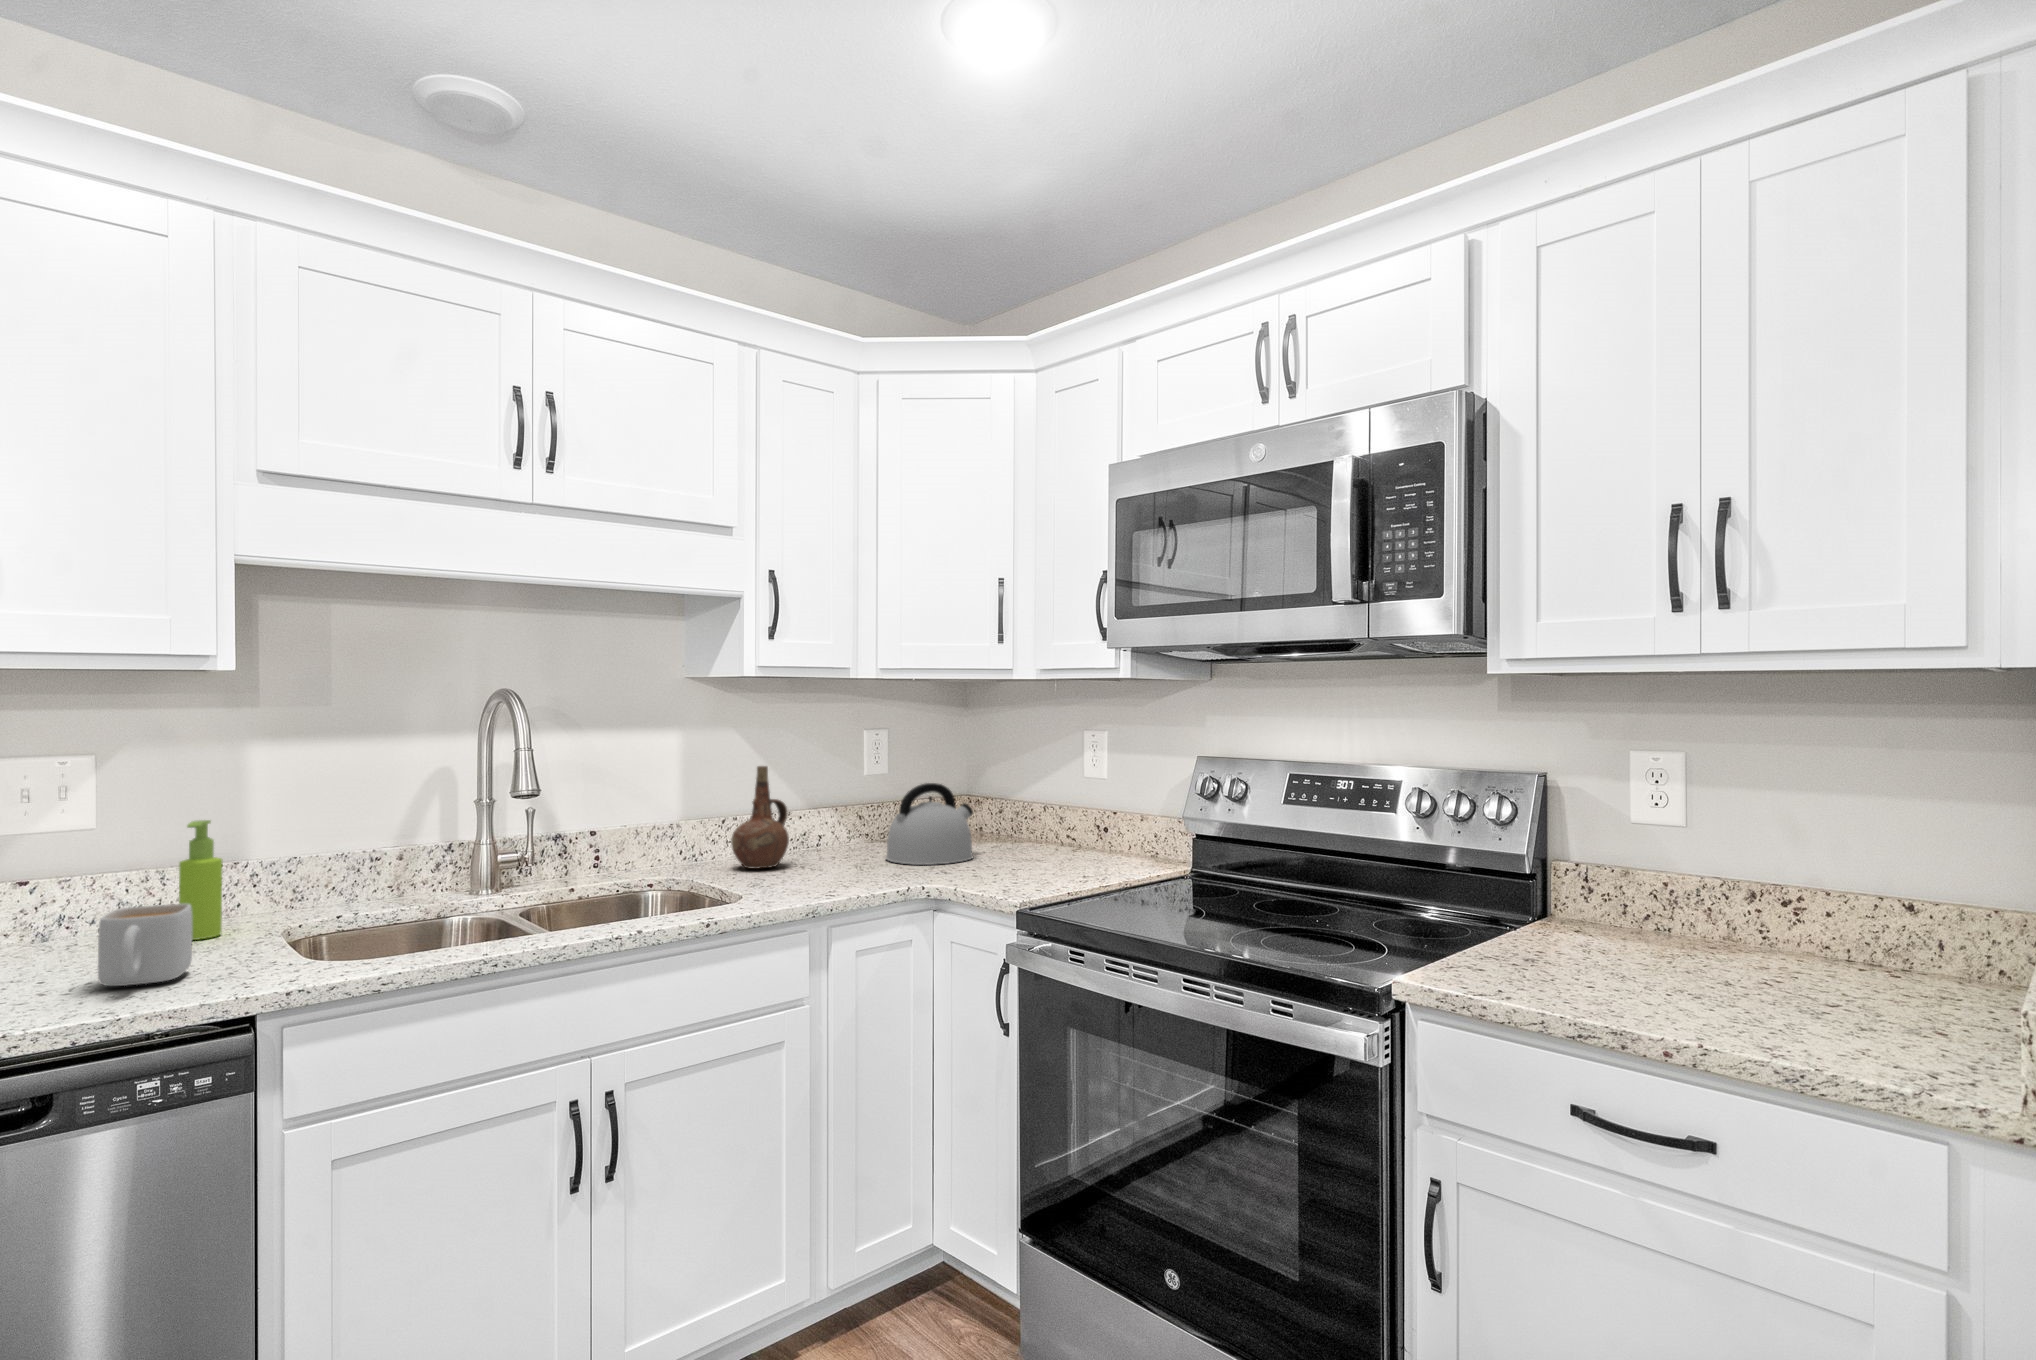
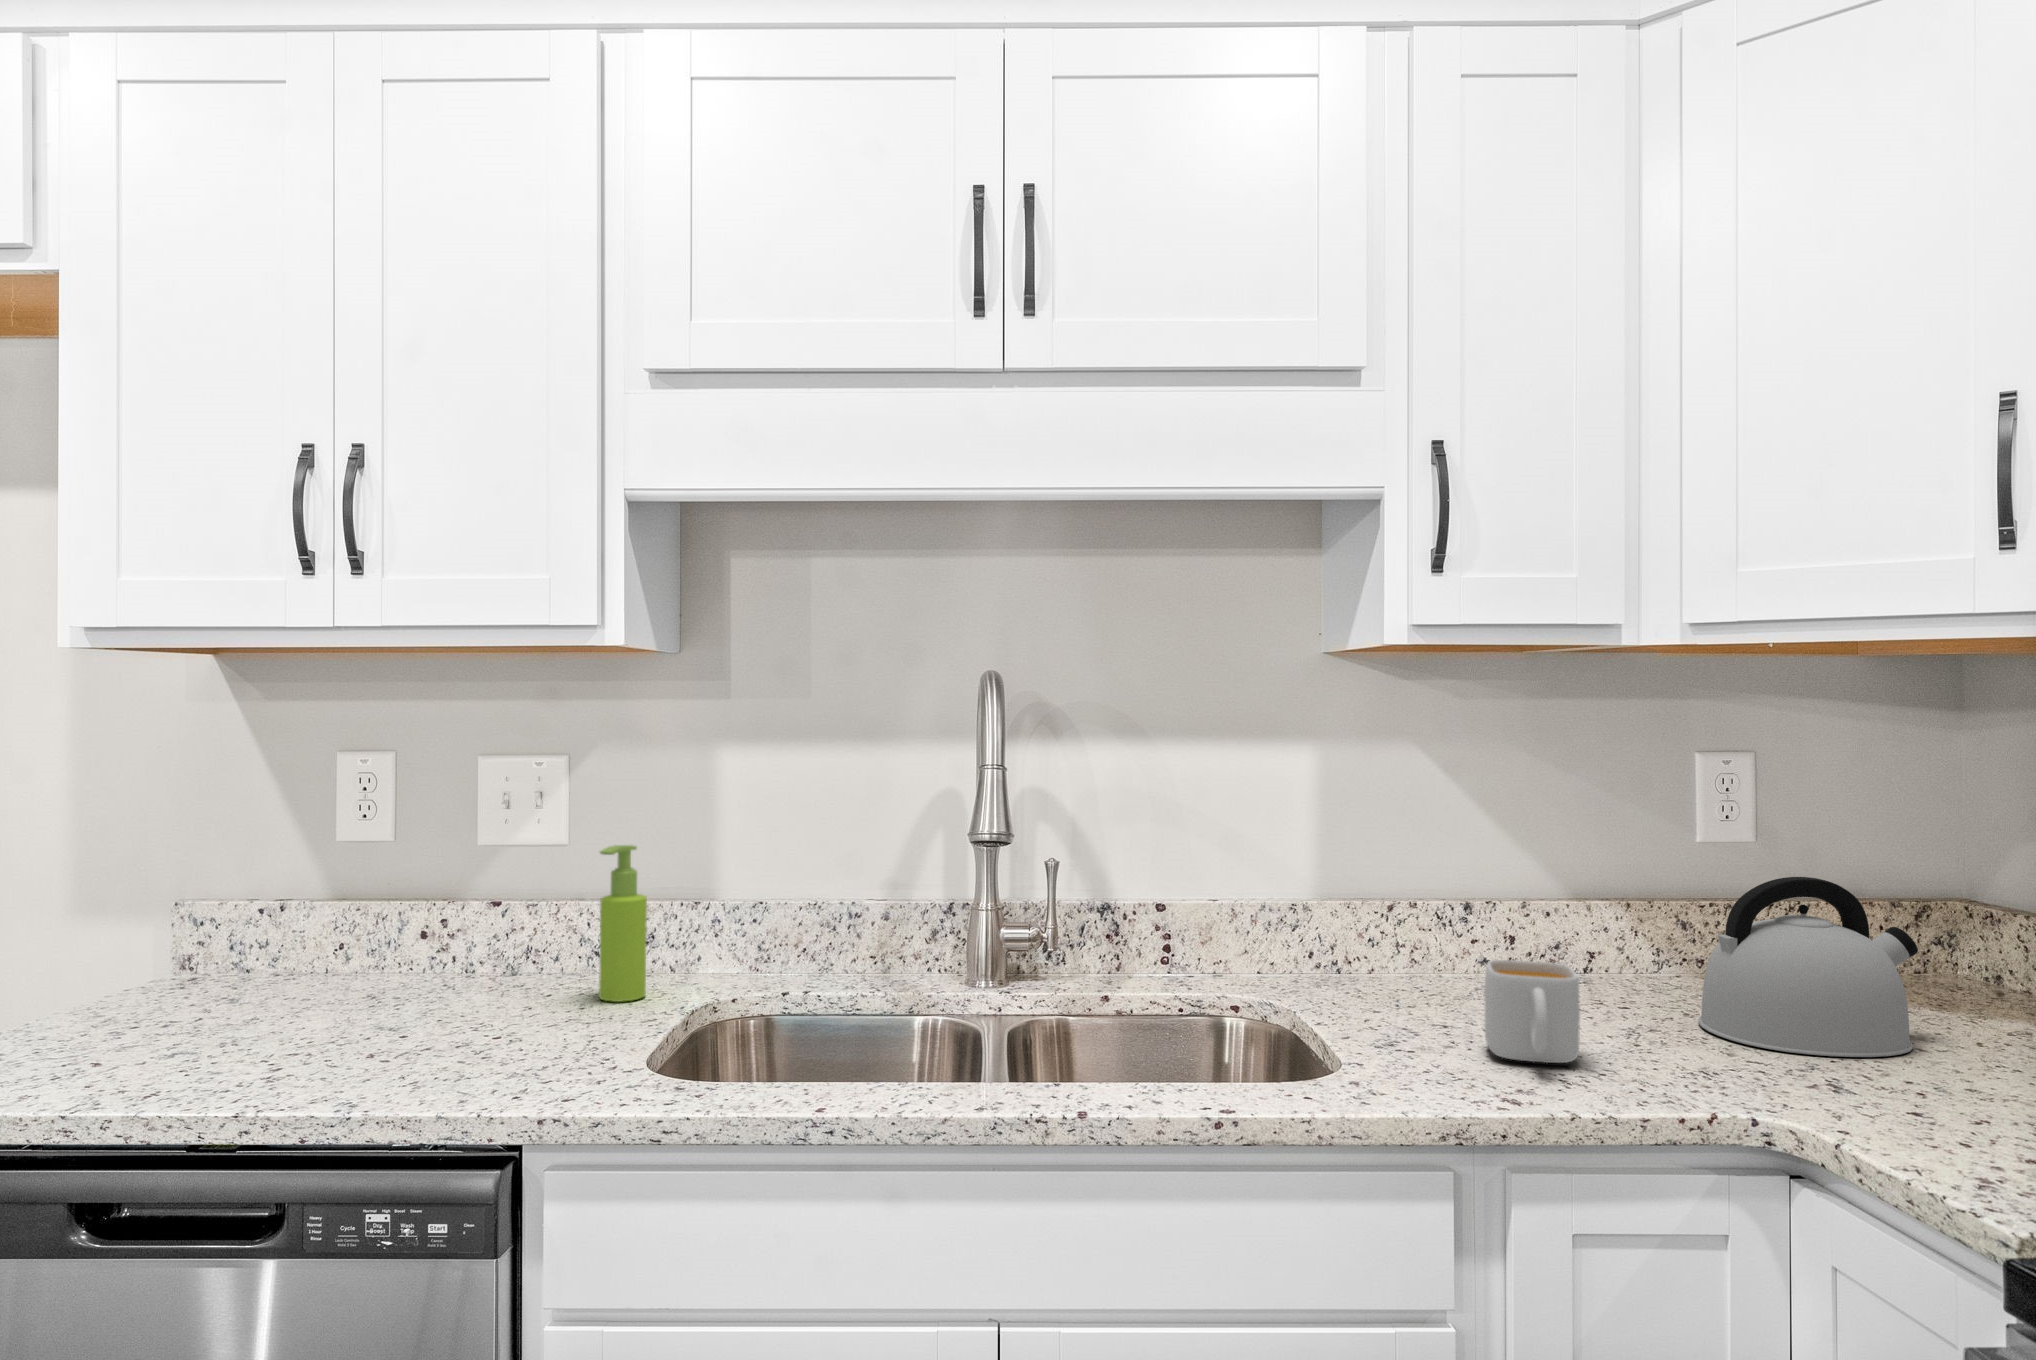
ceramic pitcher: present [731,766,789,869] -> none [1388,818,1495,1004]
mug: present [98,904,192,986] -> present [1485,960,1580,1063]

